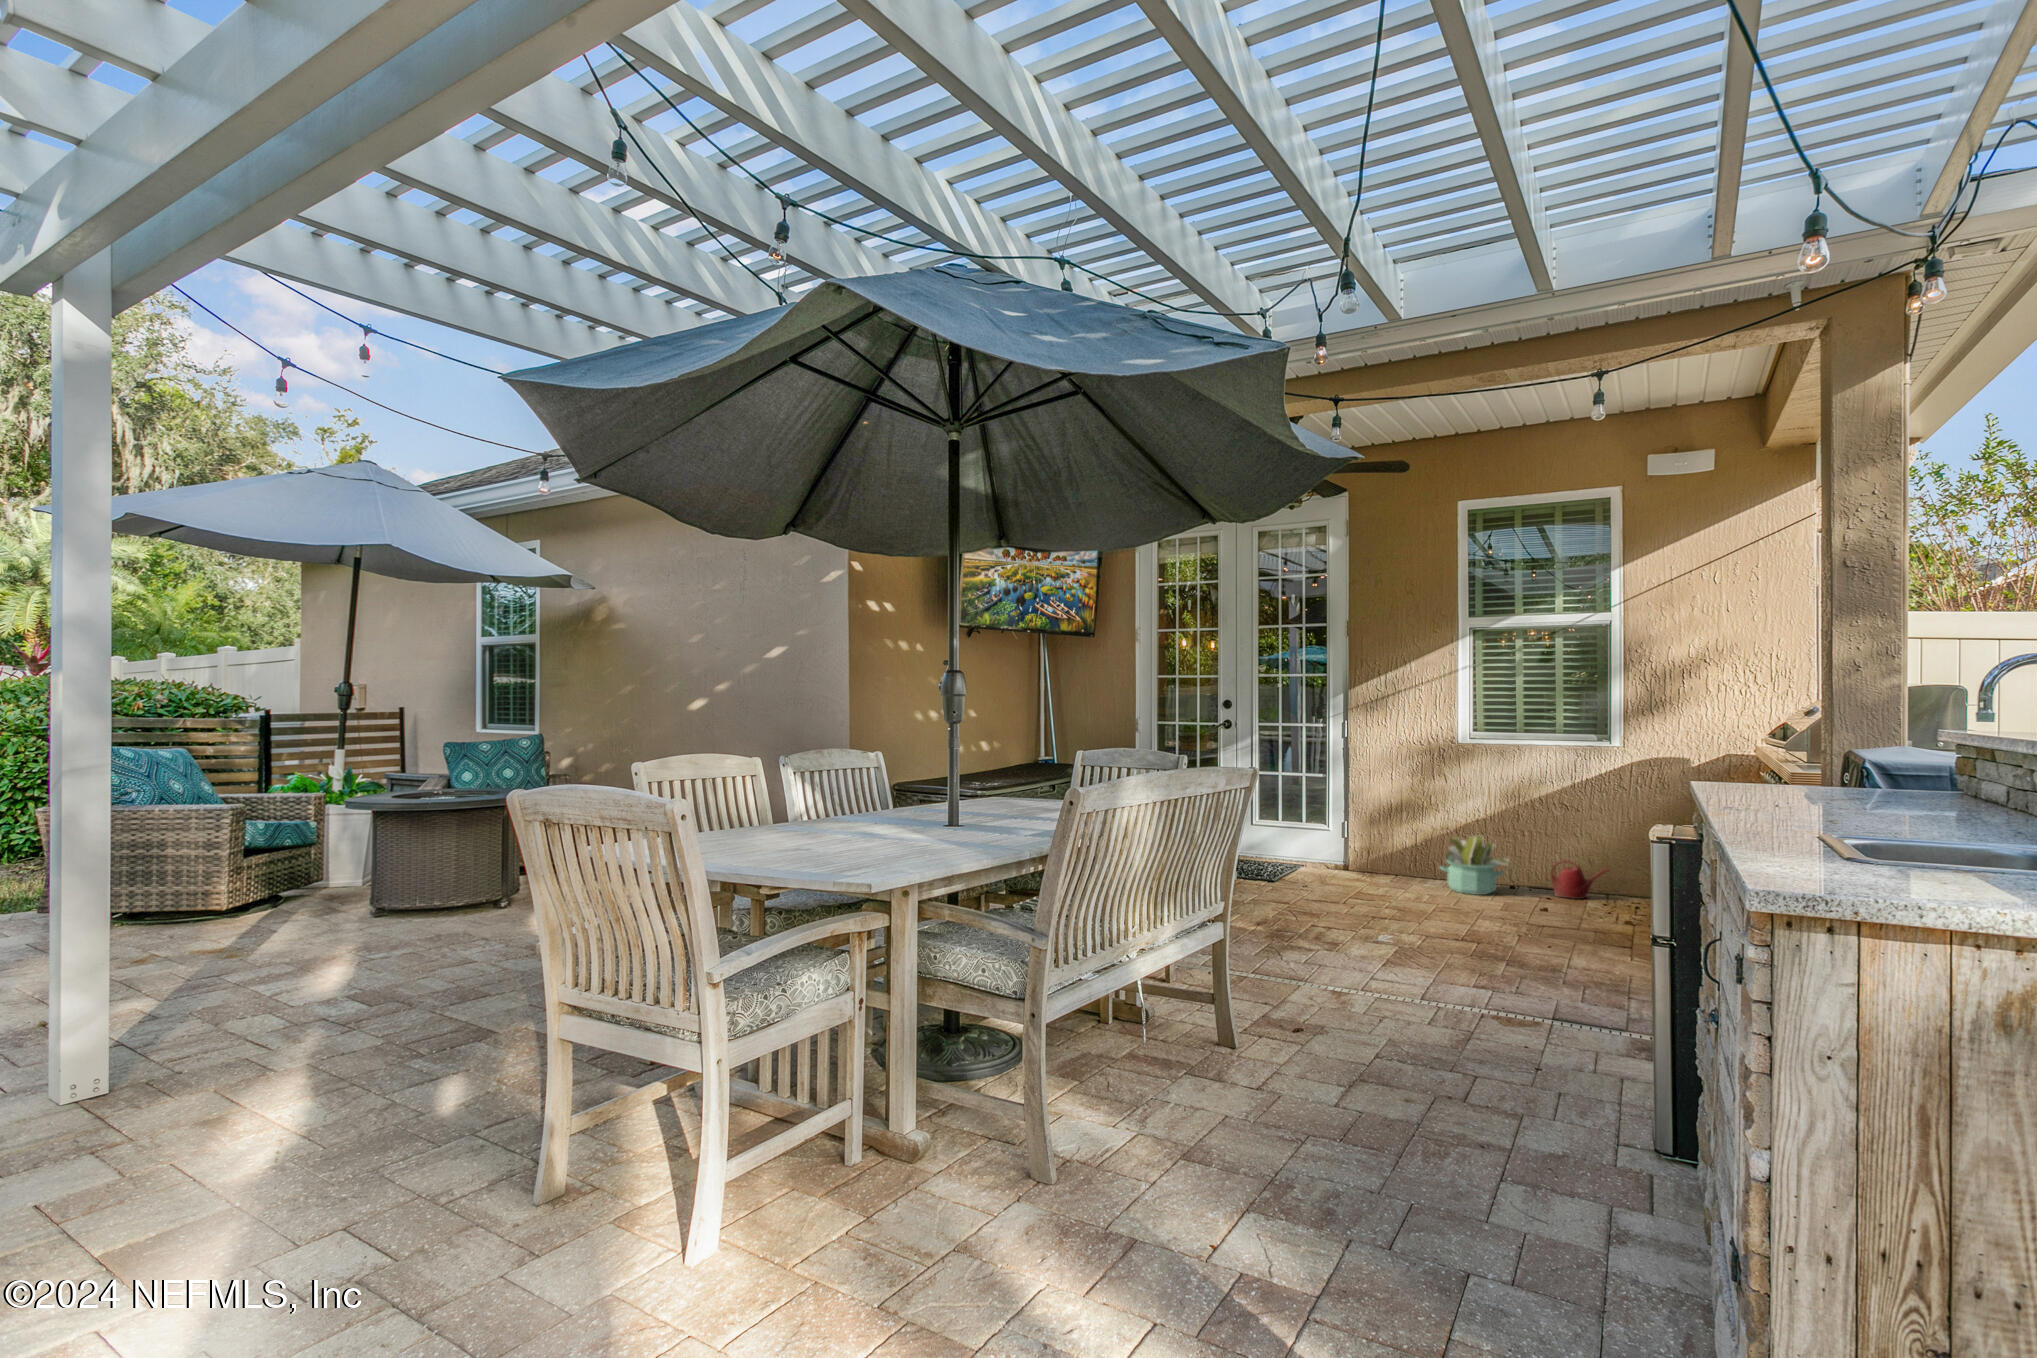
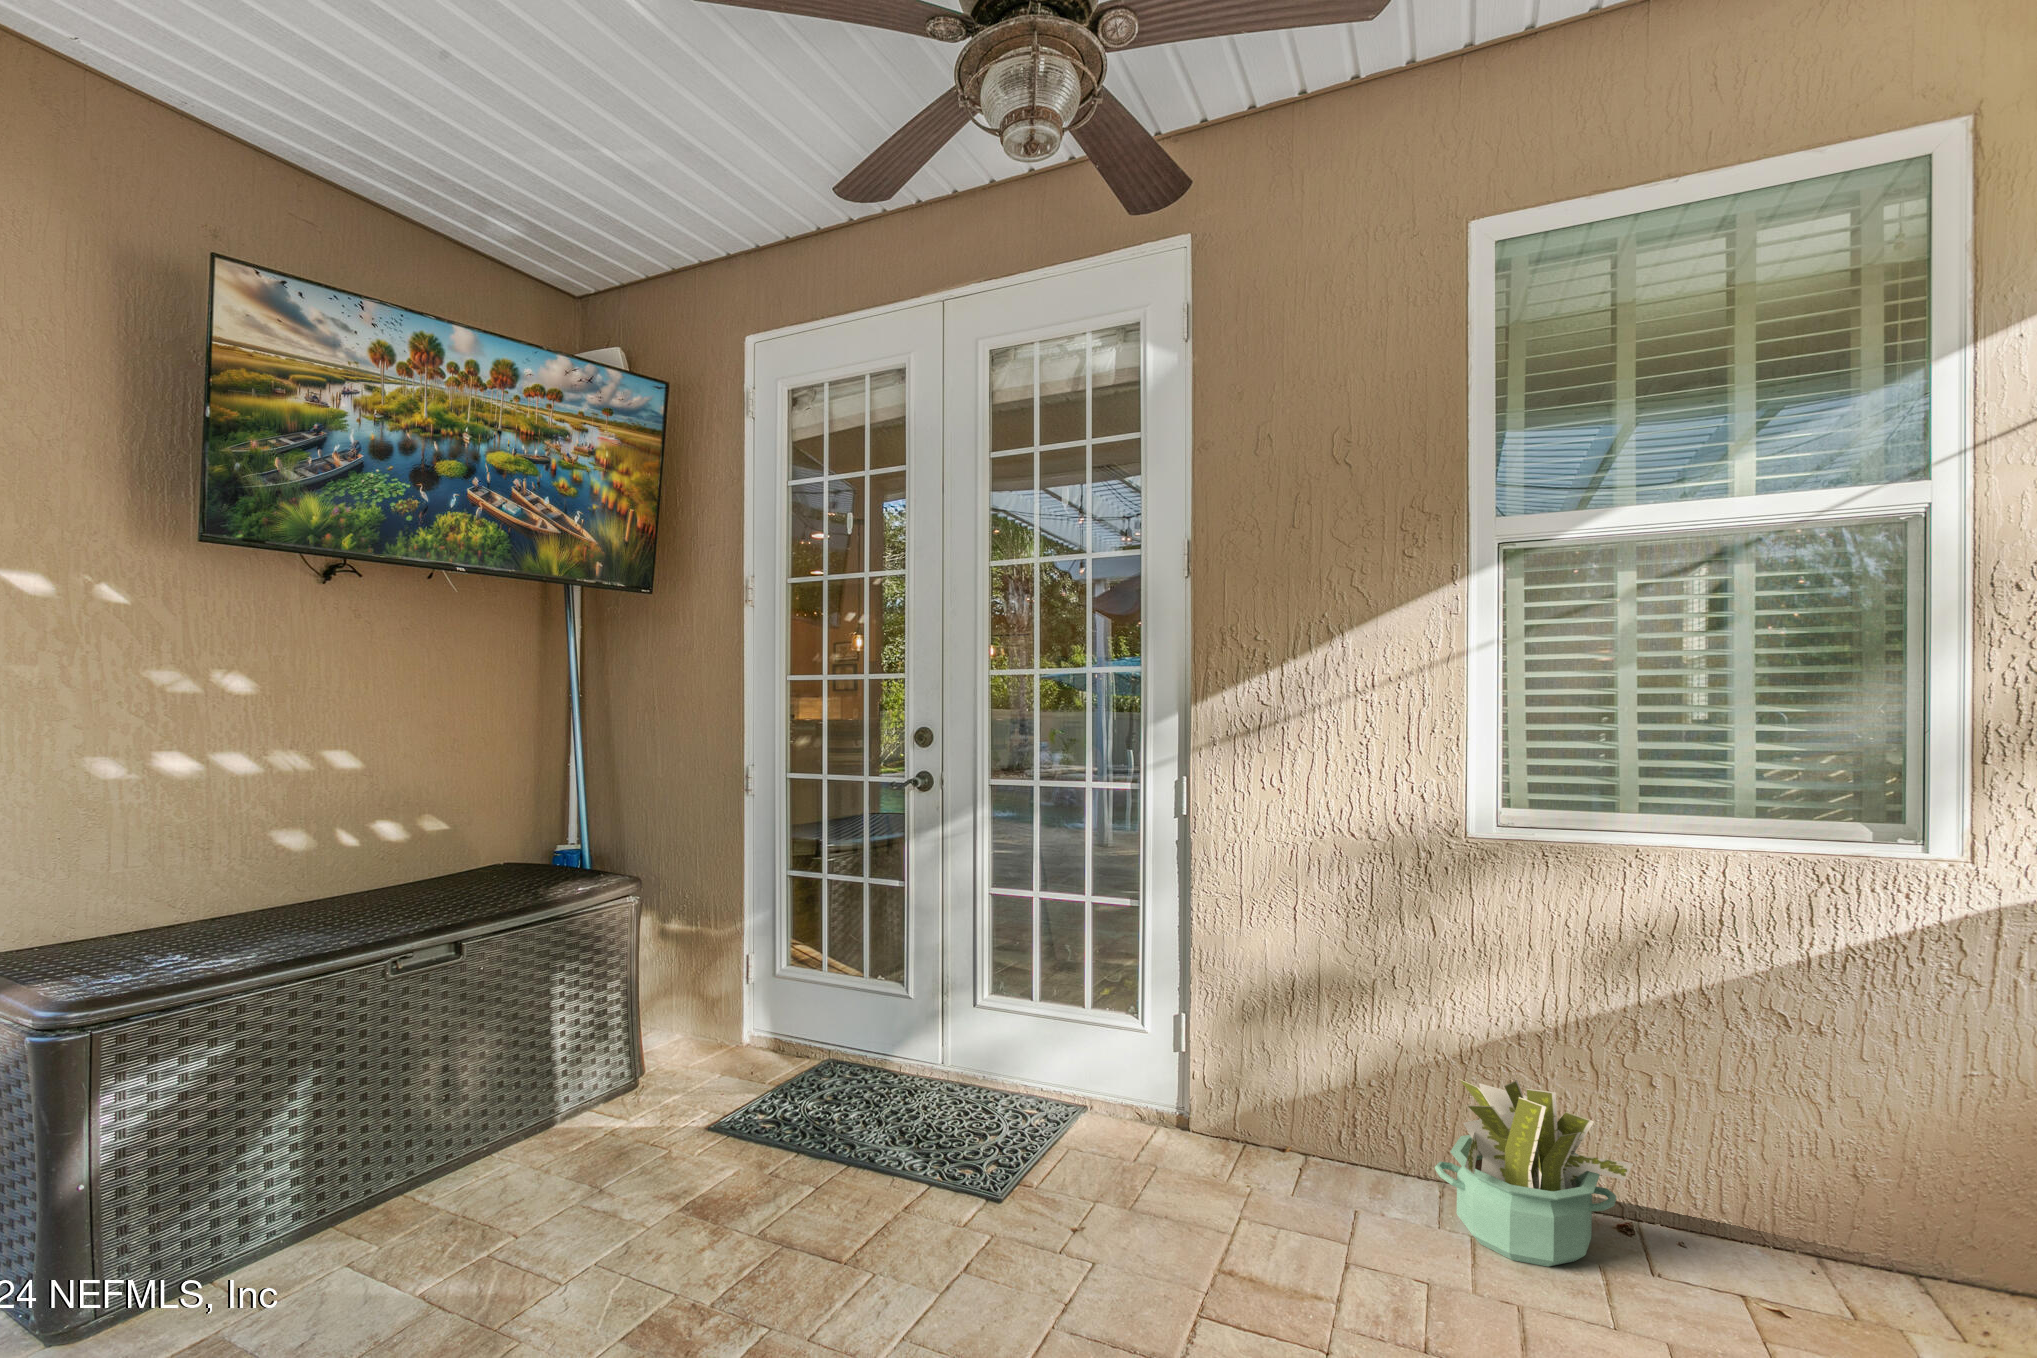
watering can: present [1551,861,1609,899] -> none [1730,1161,1905,1279]

